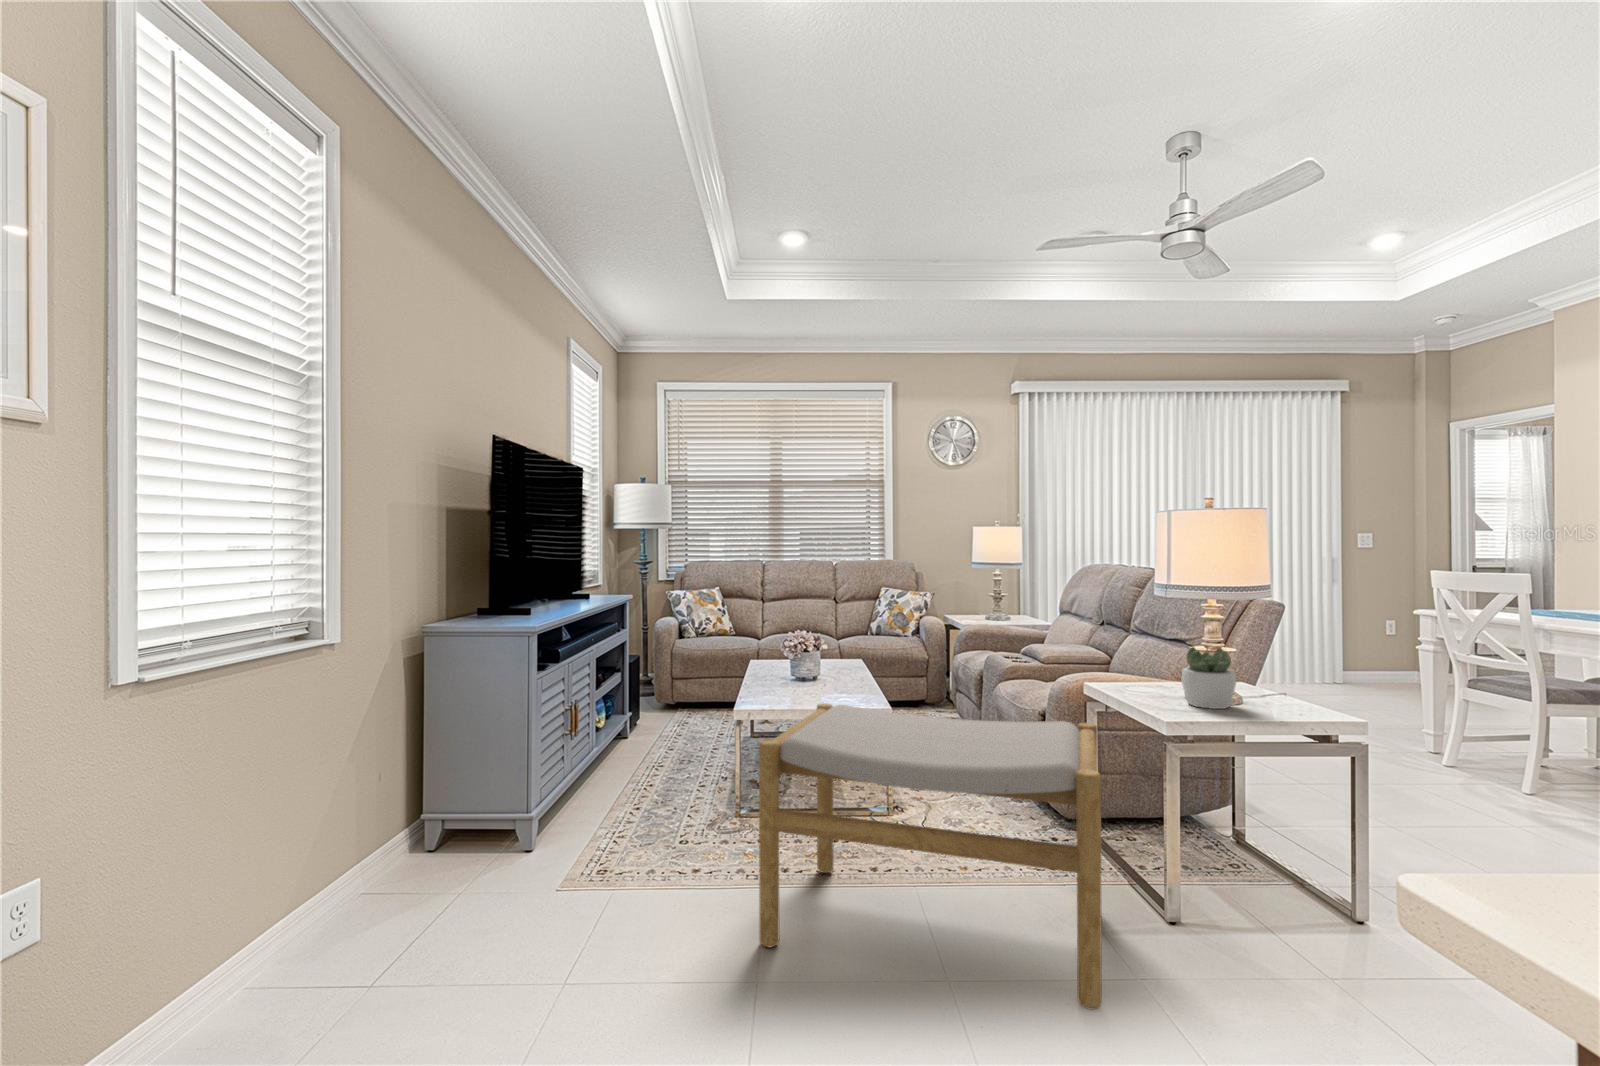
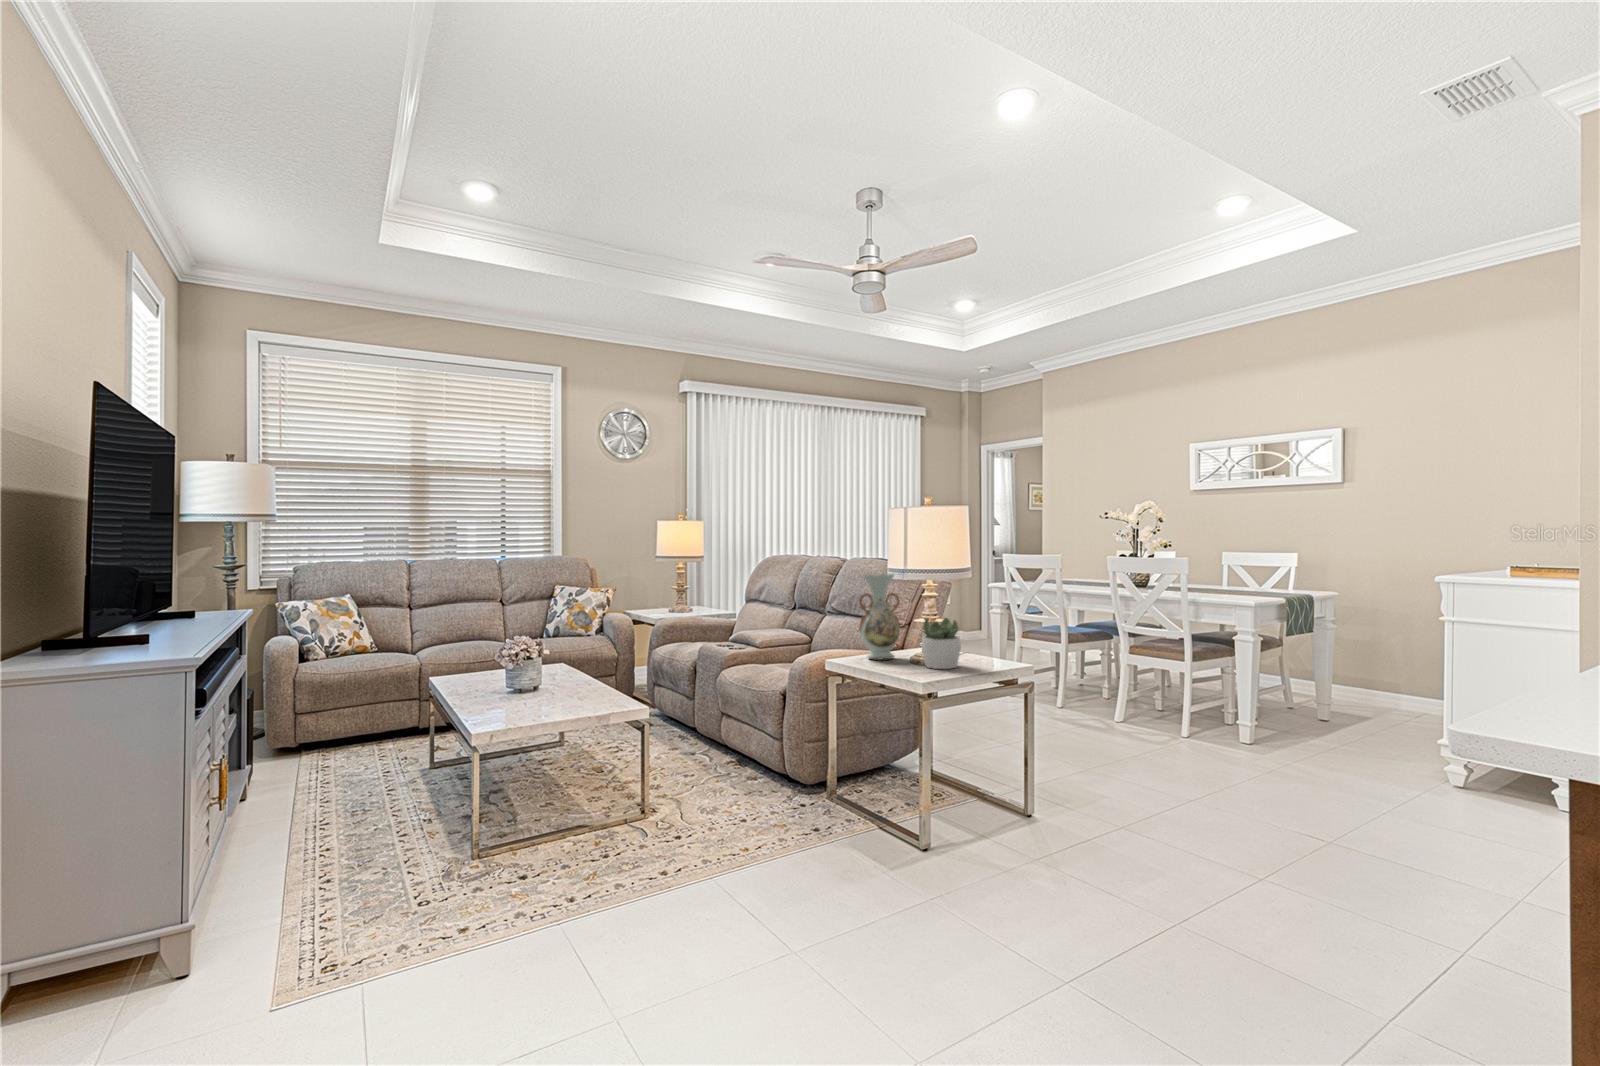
vase: none [1121,590,1174,690] -> present [859,574,900,660]
footstool: present [759,703,1102,1010] -> none [588,694,934,991]

